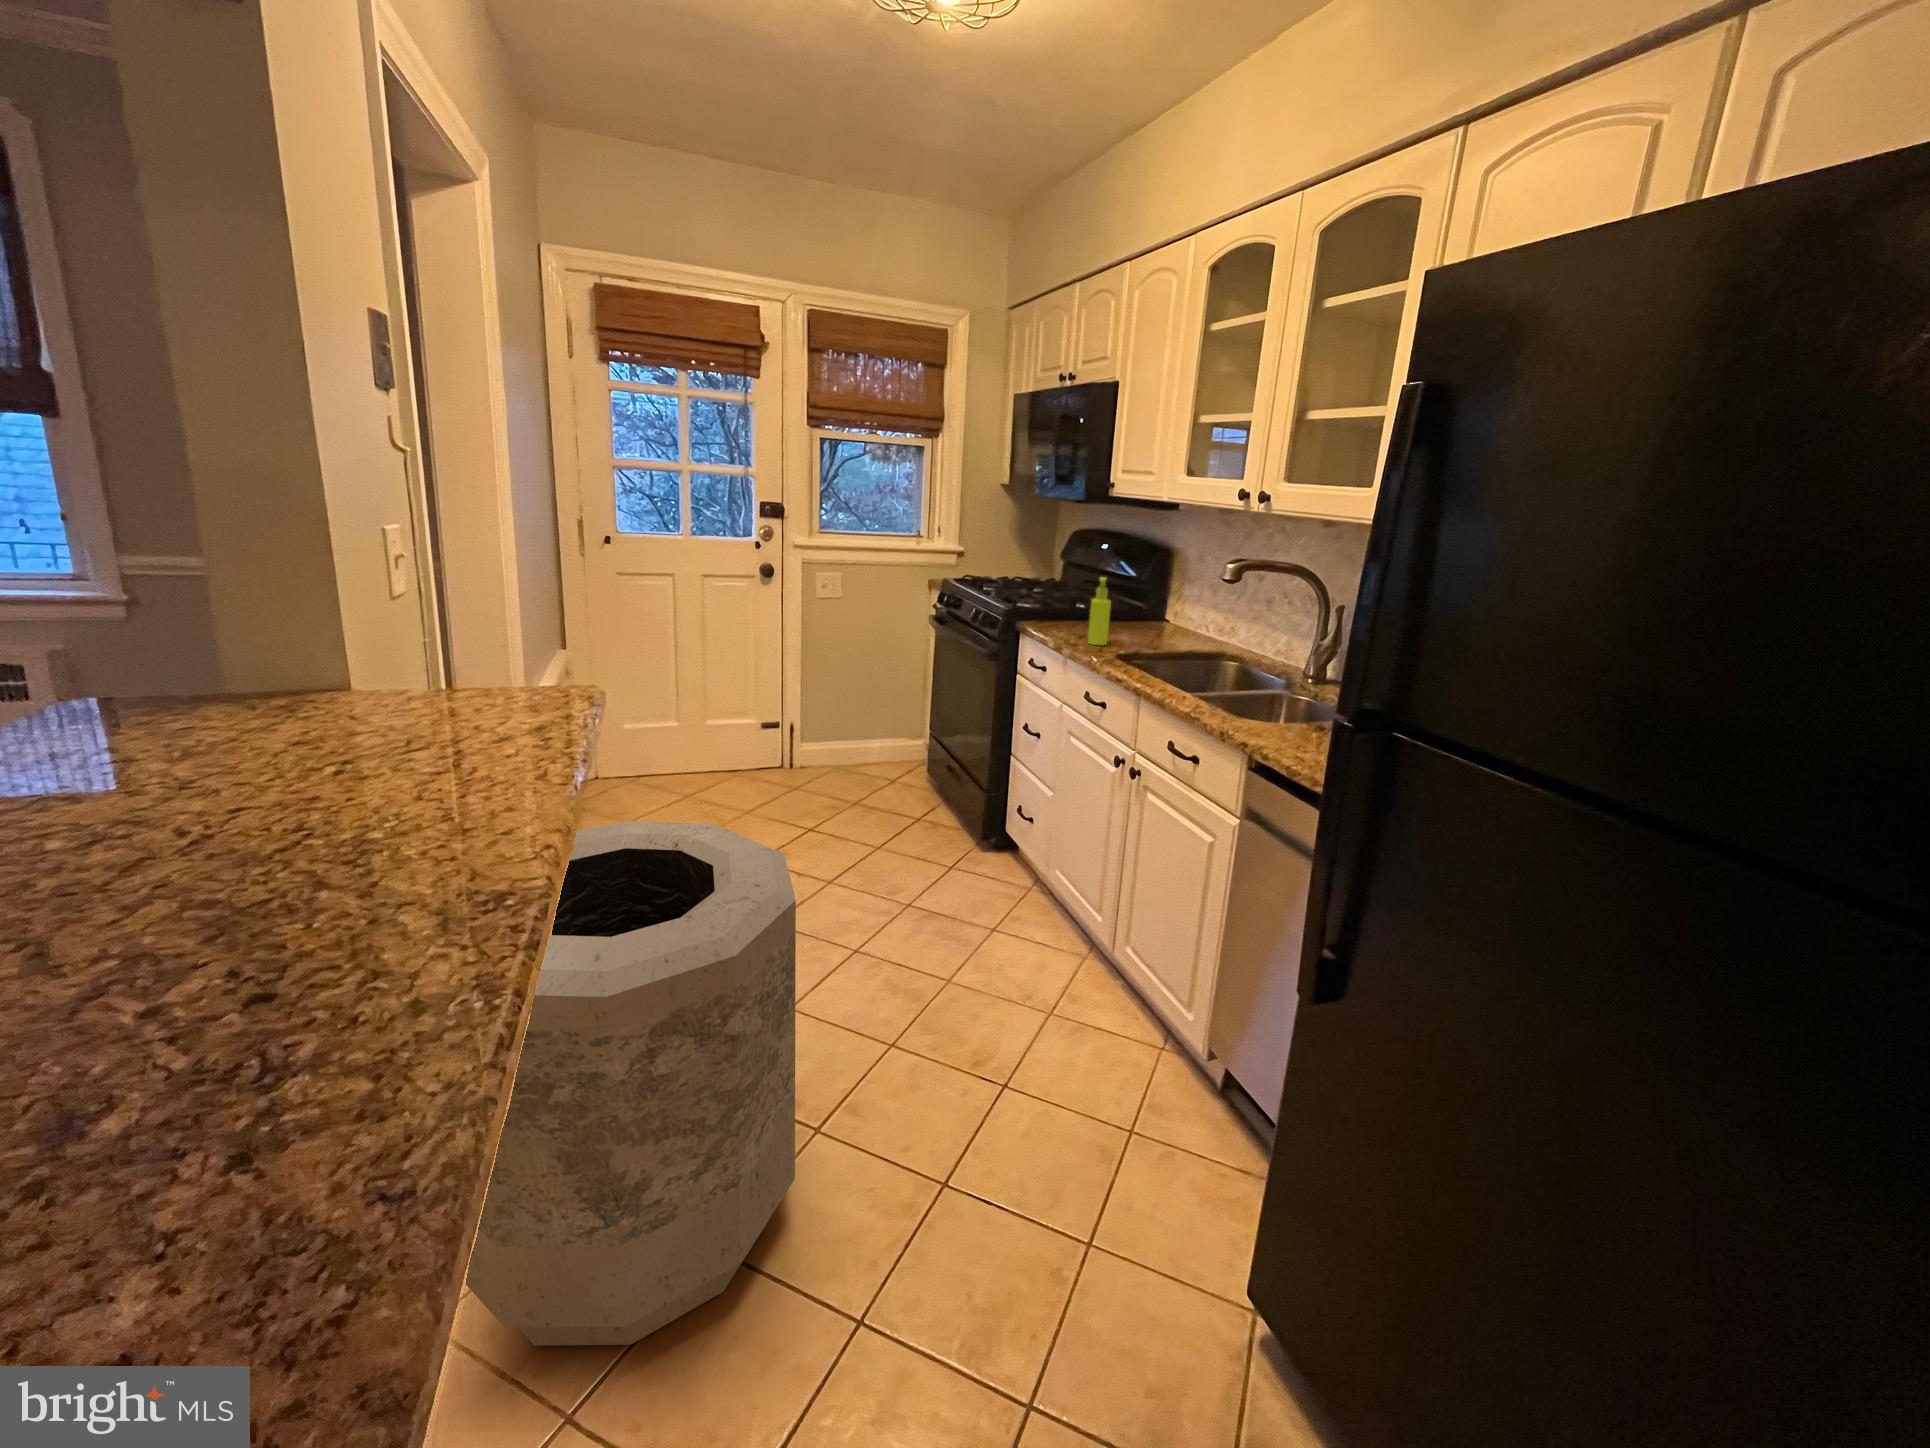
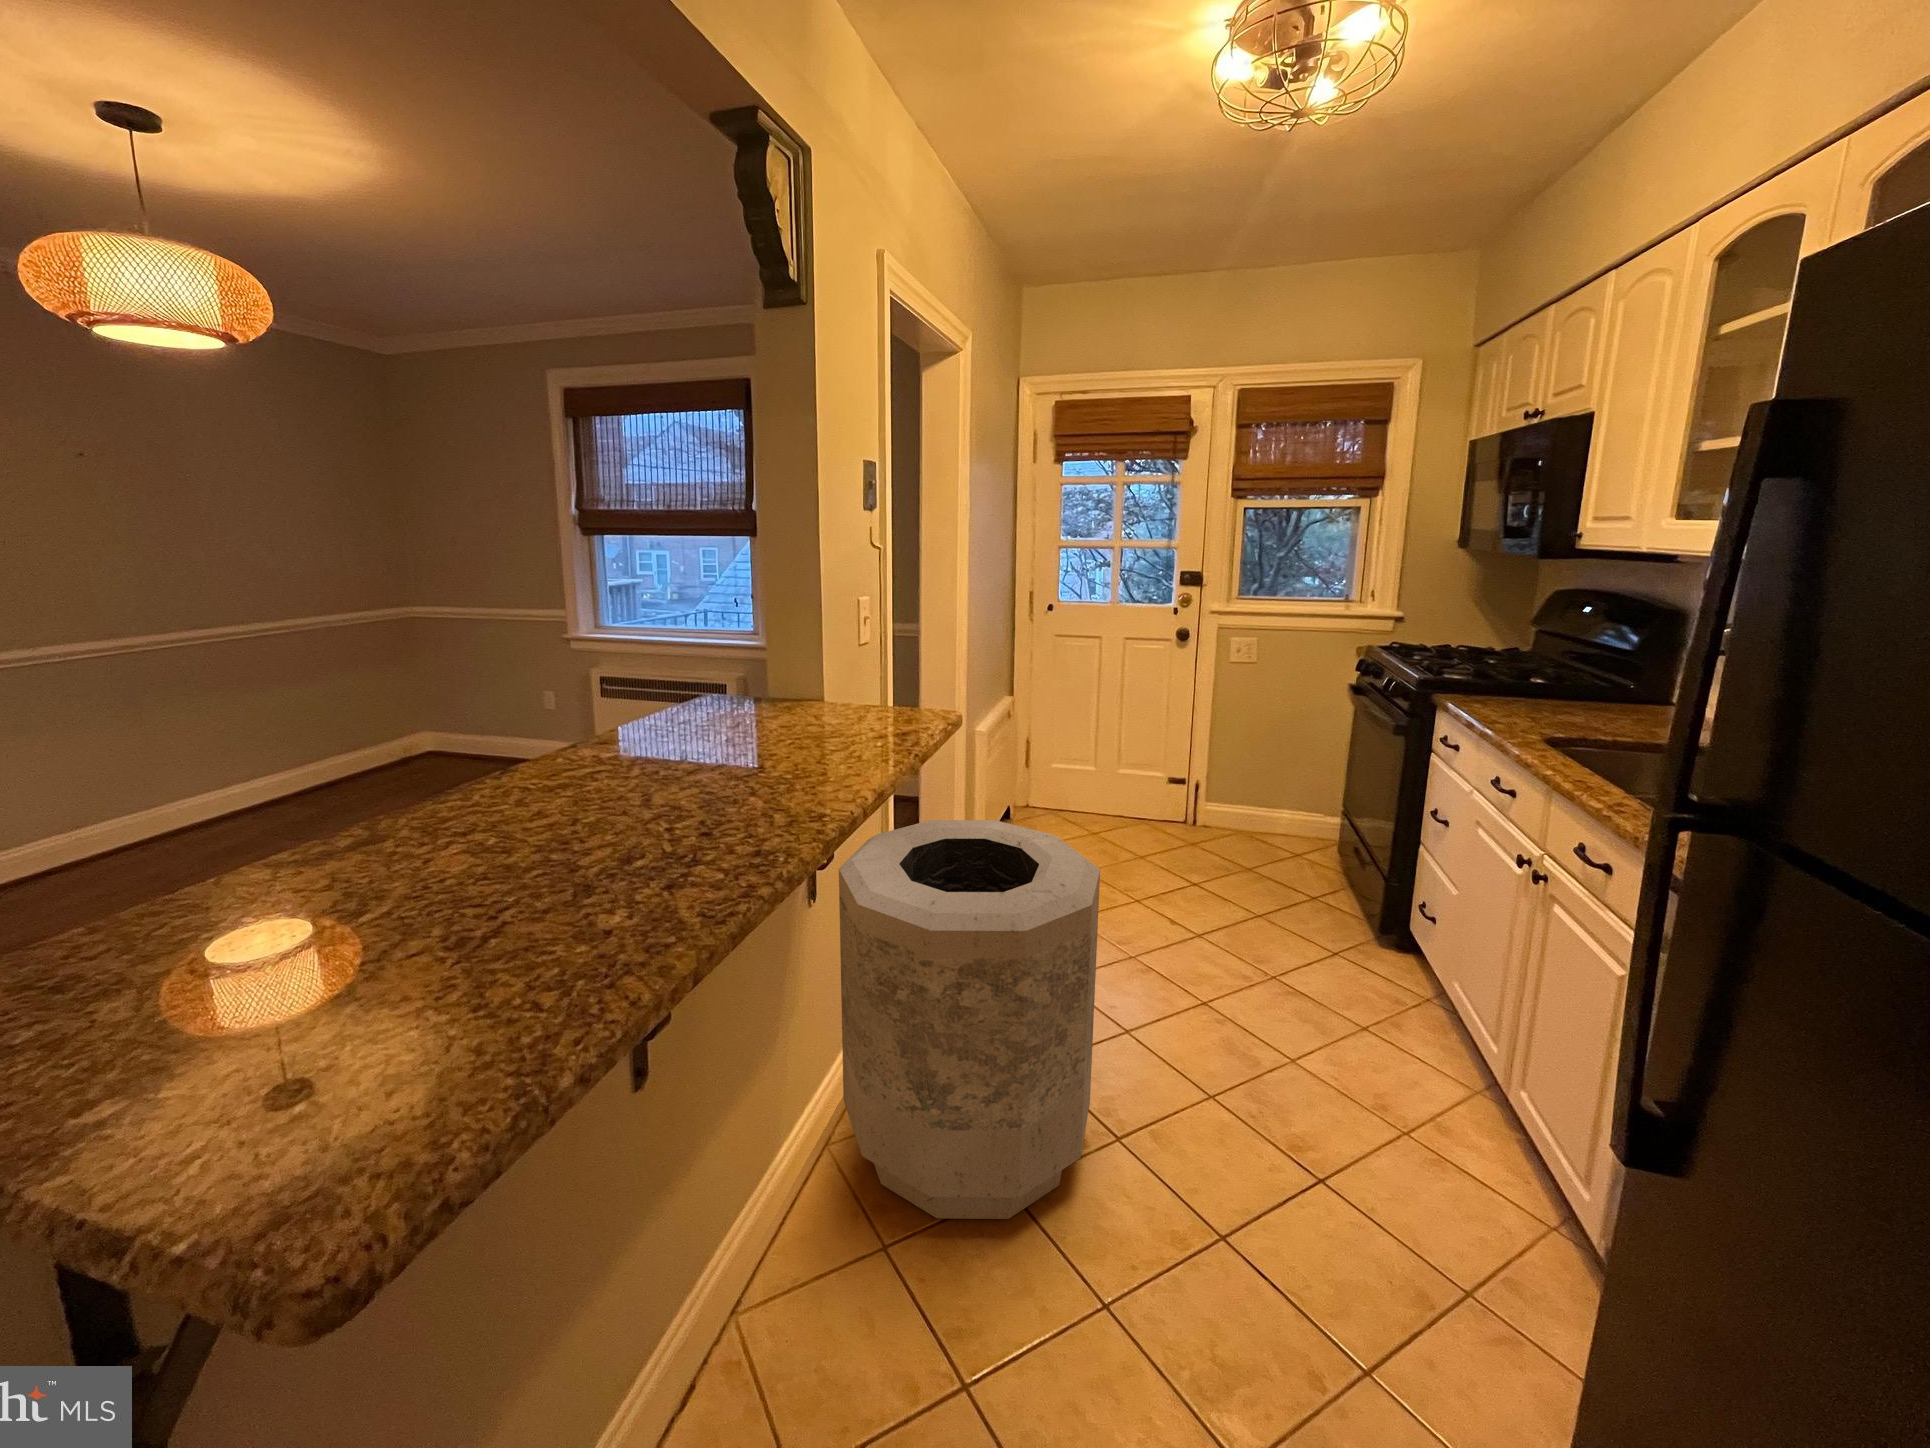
soap dispenser: present [1088,577,1111,645] -> none [1509,644,1546,724]

